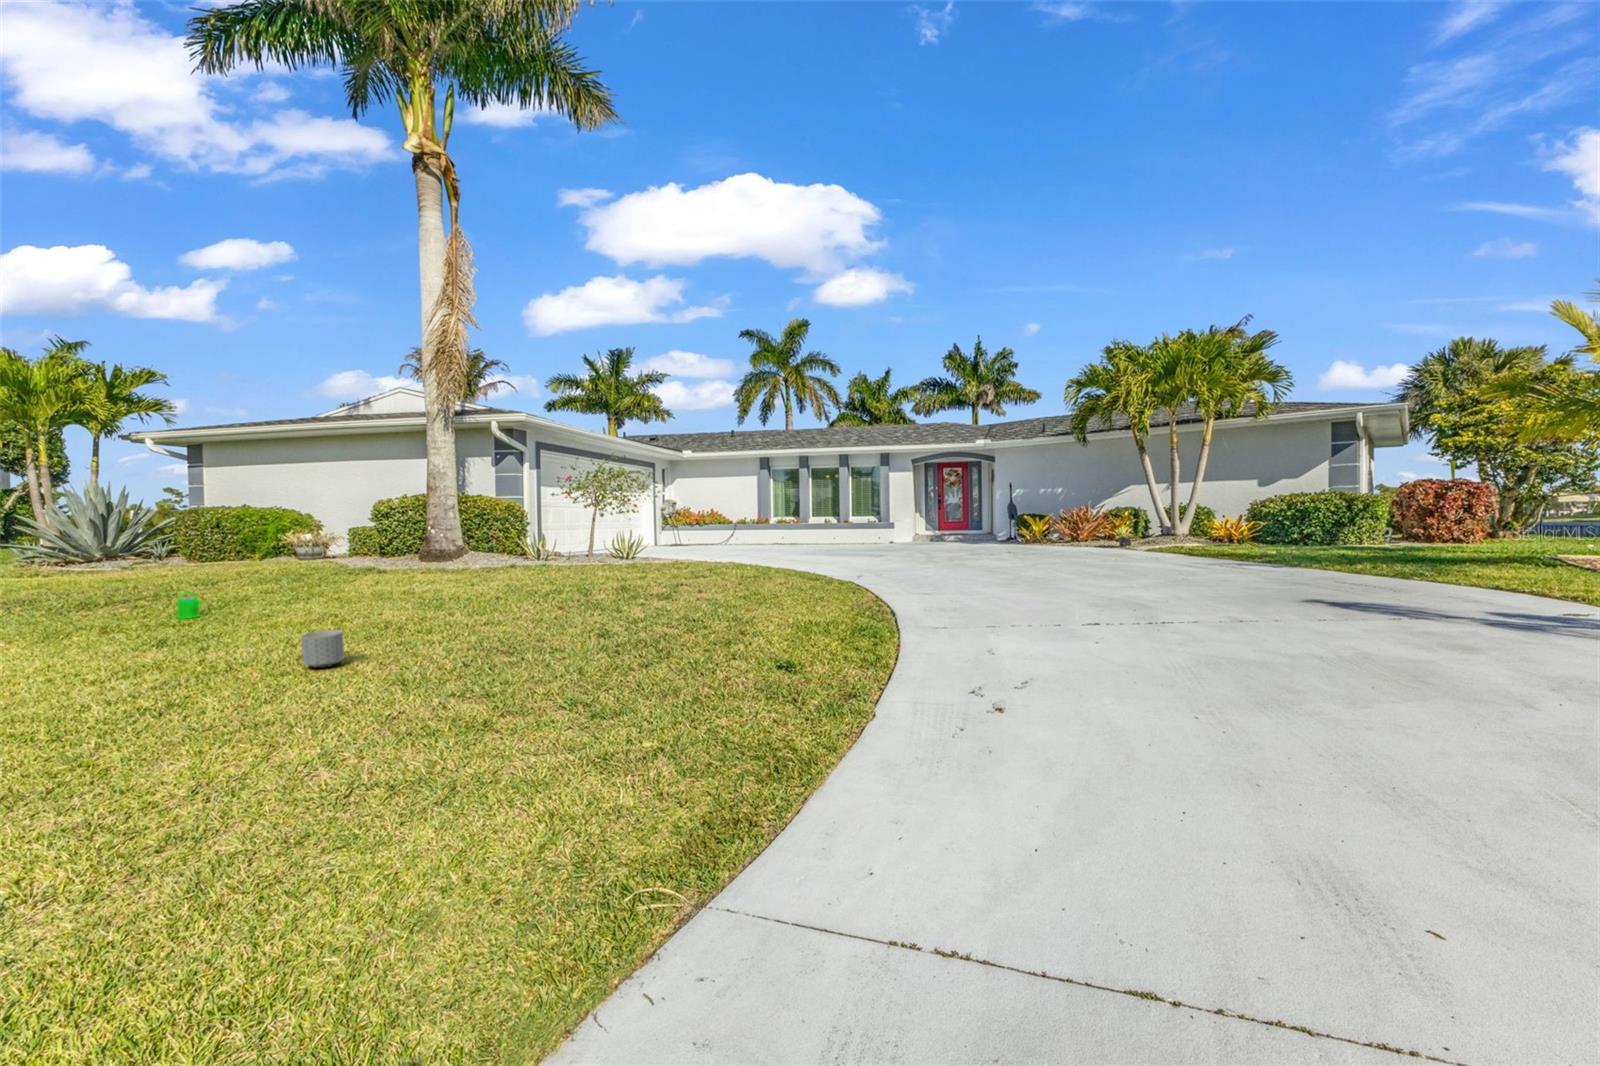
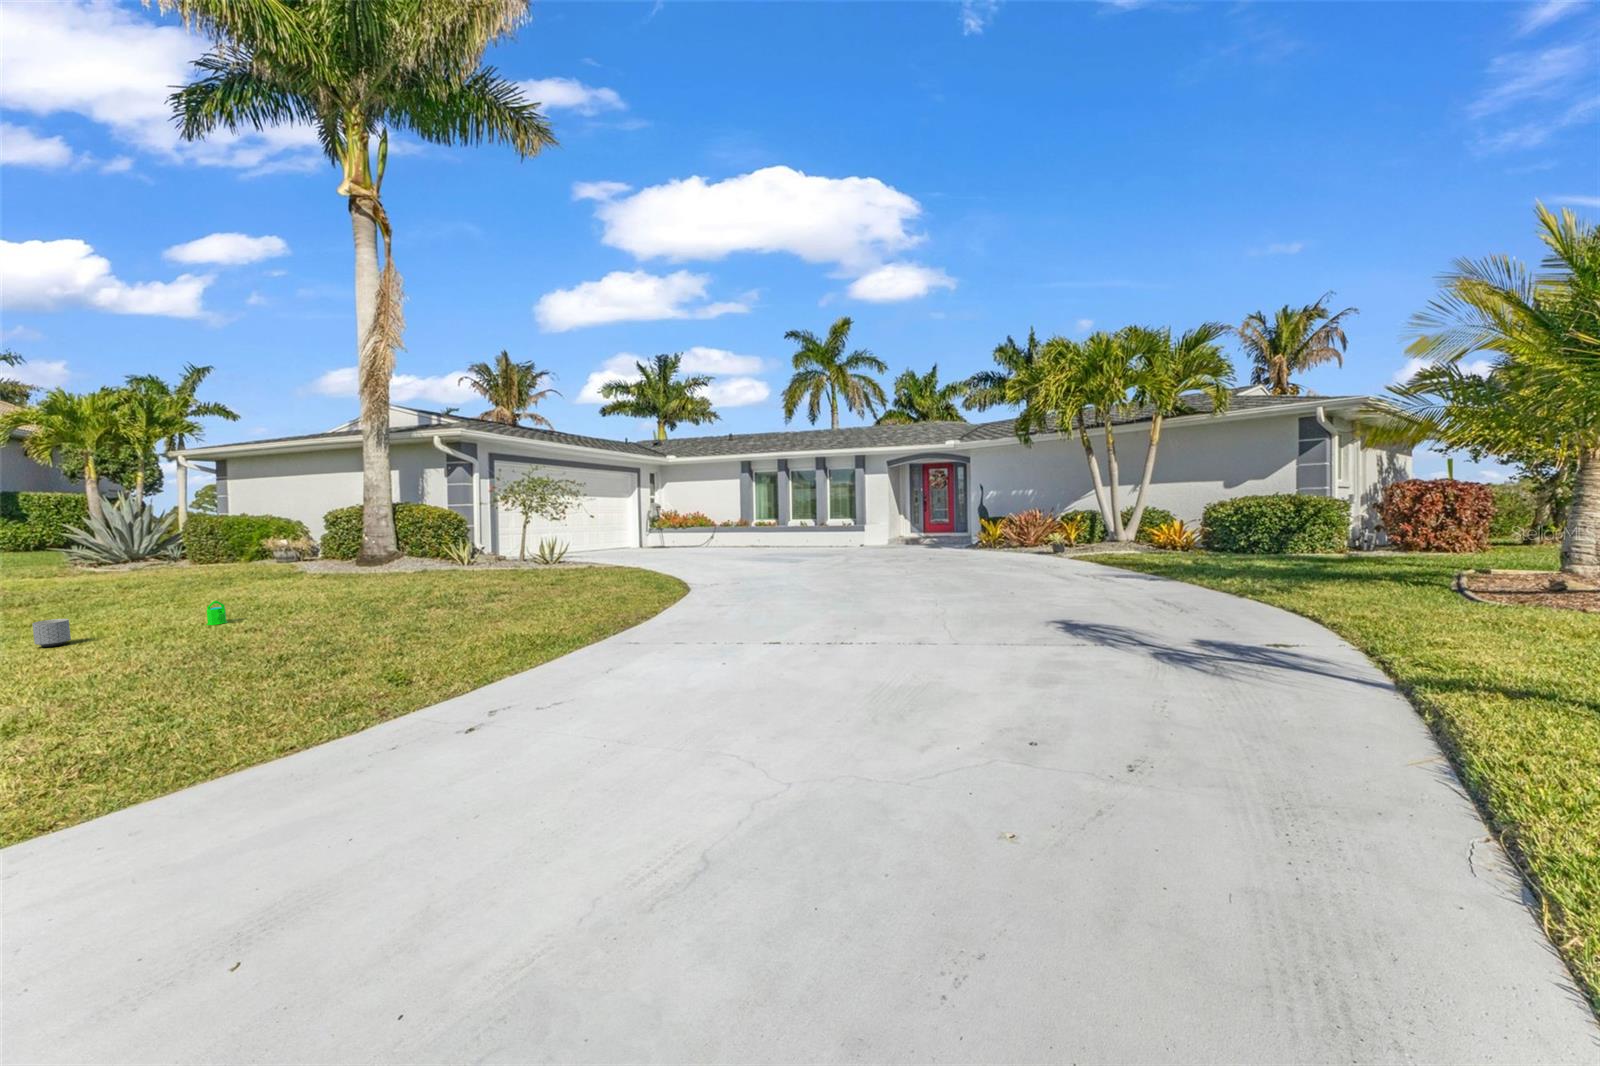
watering can: present [177,591,201,619] -> present [207,601,227,625]

